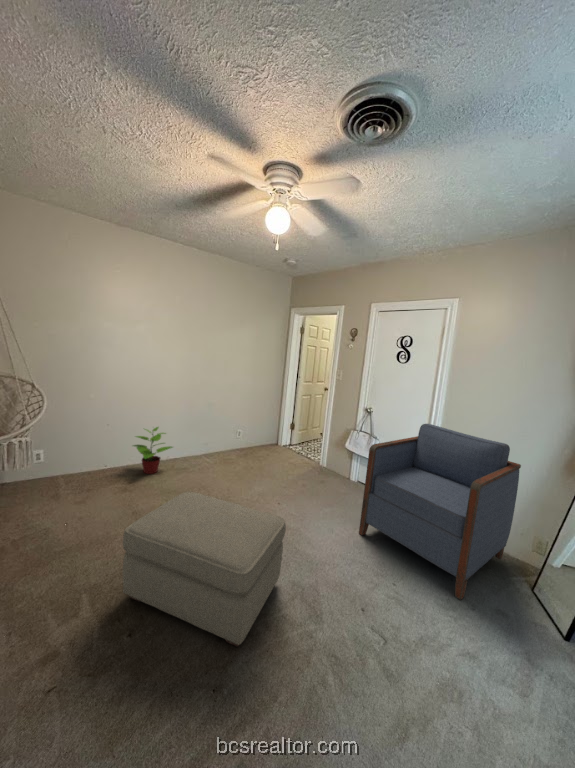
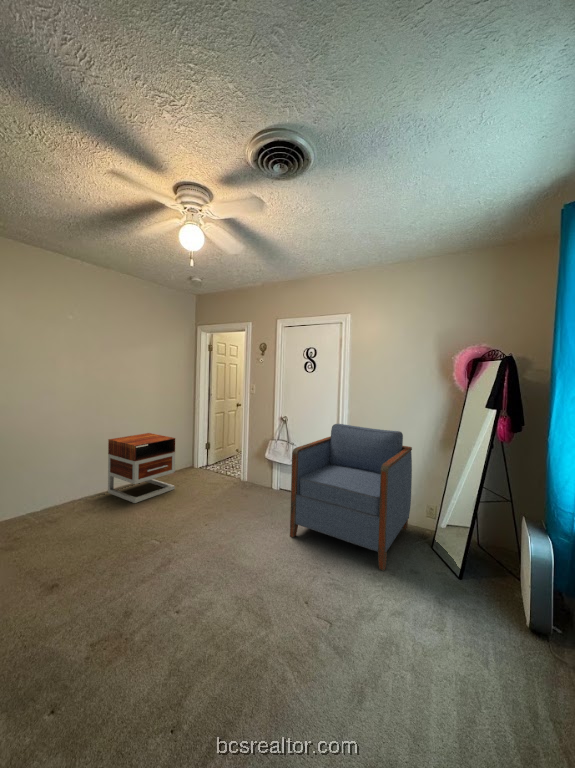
nightstand: none [203,407,262,470] -> present [108,433,175,503]
potted plant: present [133,427,172,474] -> none [13,466,72,525]
ottoman: present [123,492,286,647] -> none [32,528,225,678]

